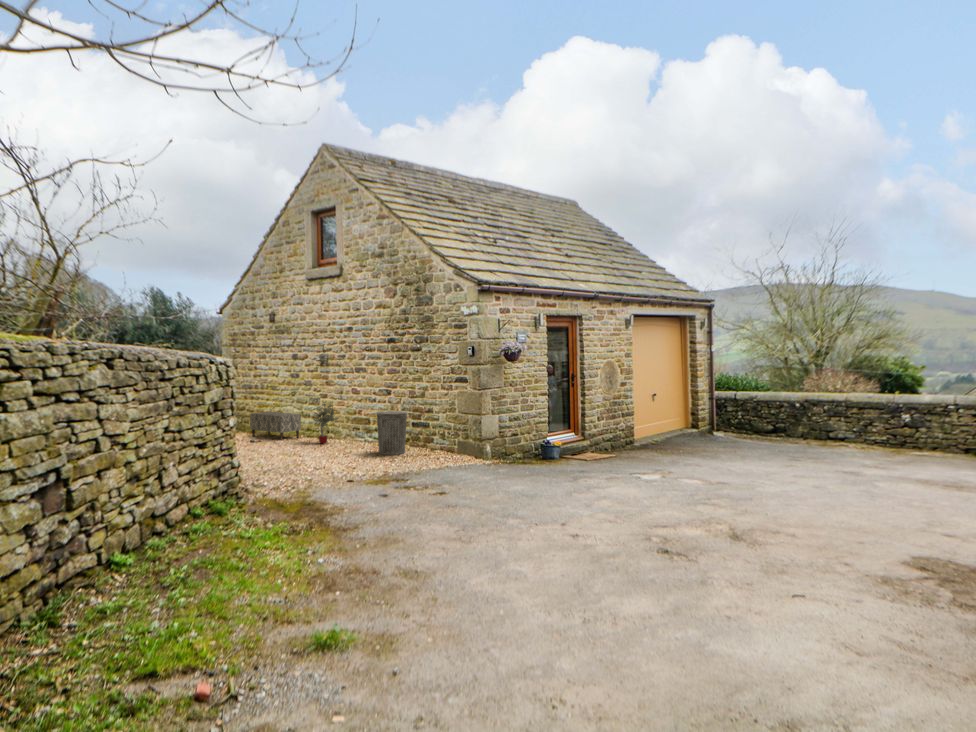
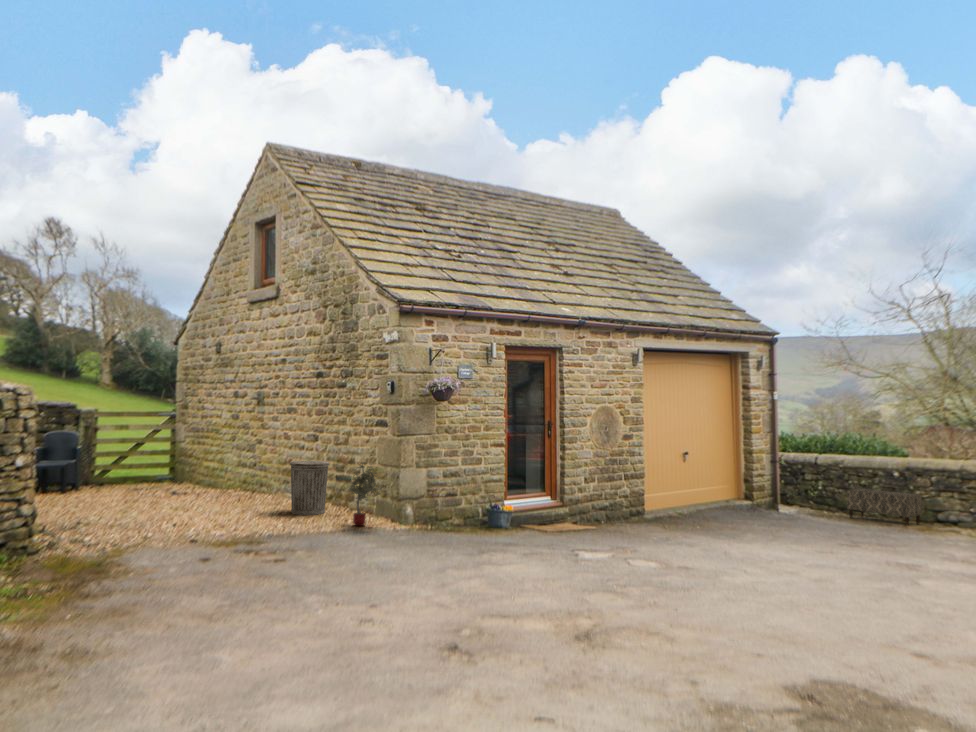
potted tree: present [313,402,338,444] -> present [349,462,383,526]
bench: present [250,412,301,440] -> present [847,489,922,526]

